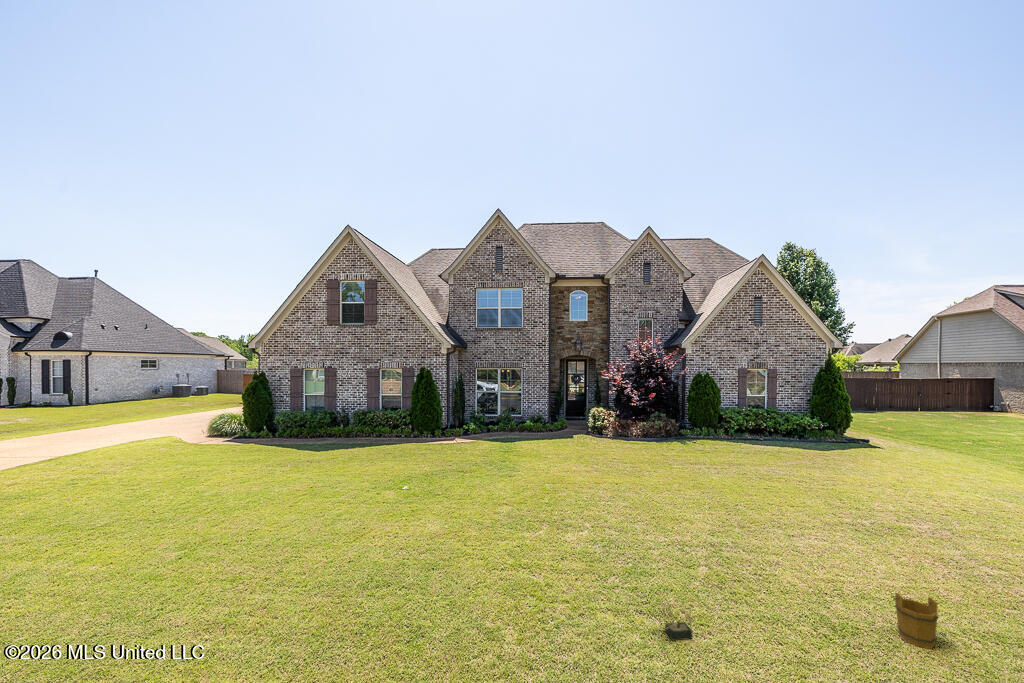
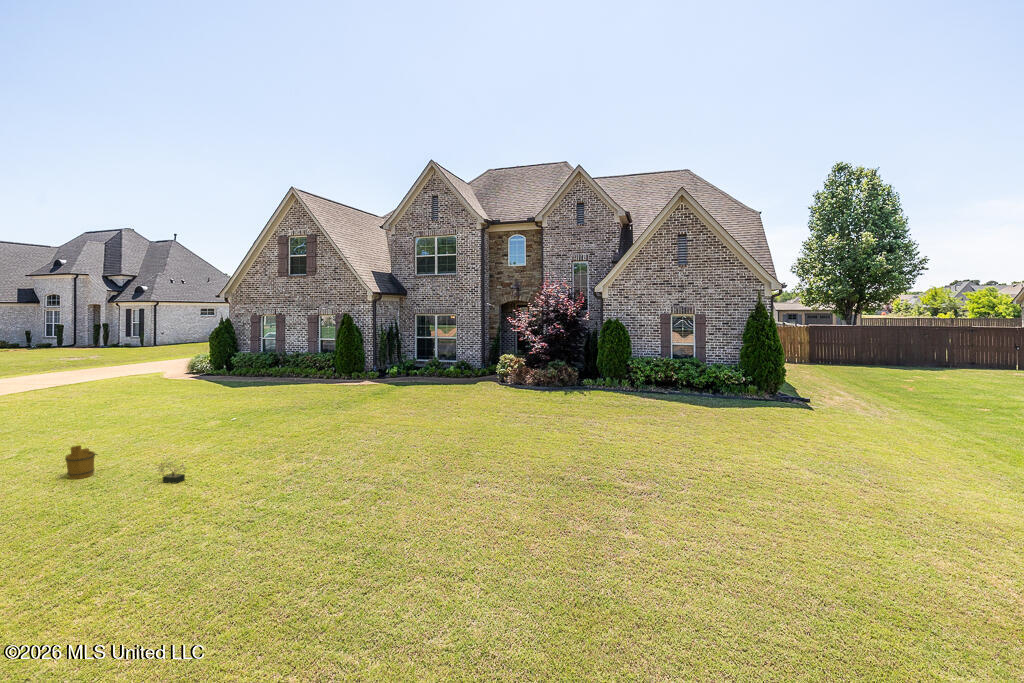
bucket: present [894,593,938,649] -> present [65,445,97,479]

